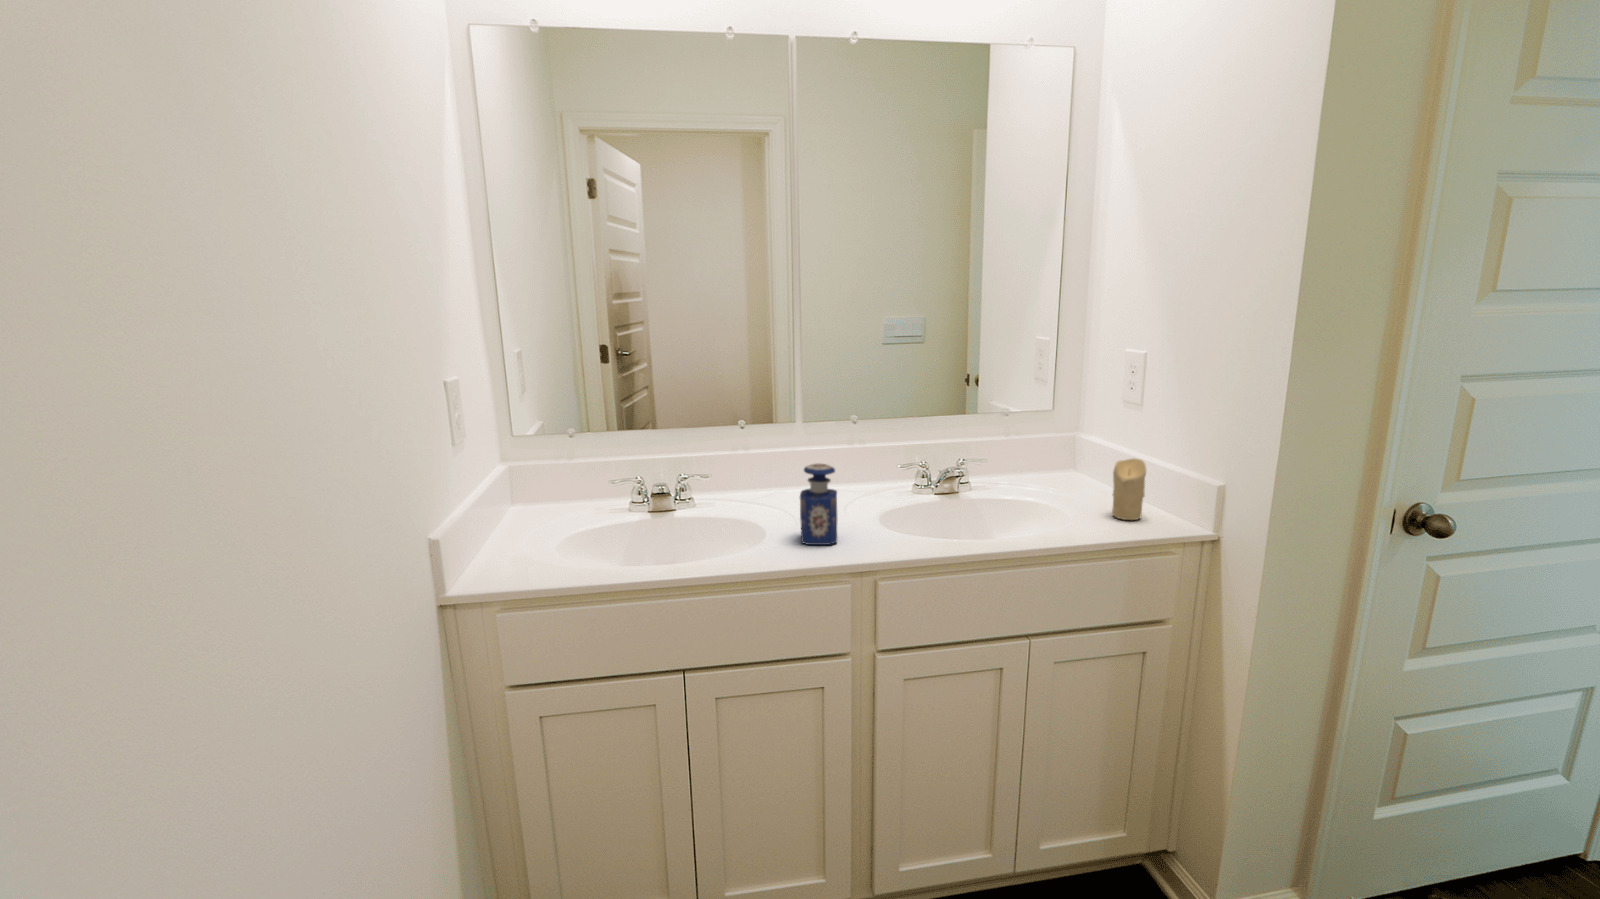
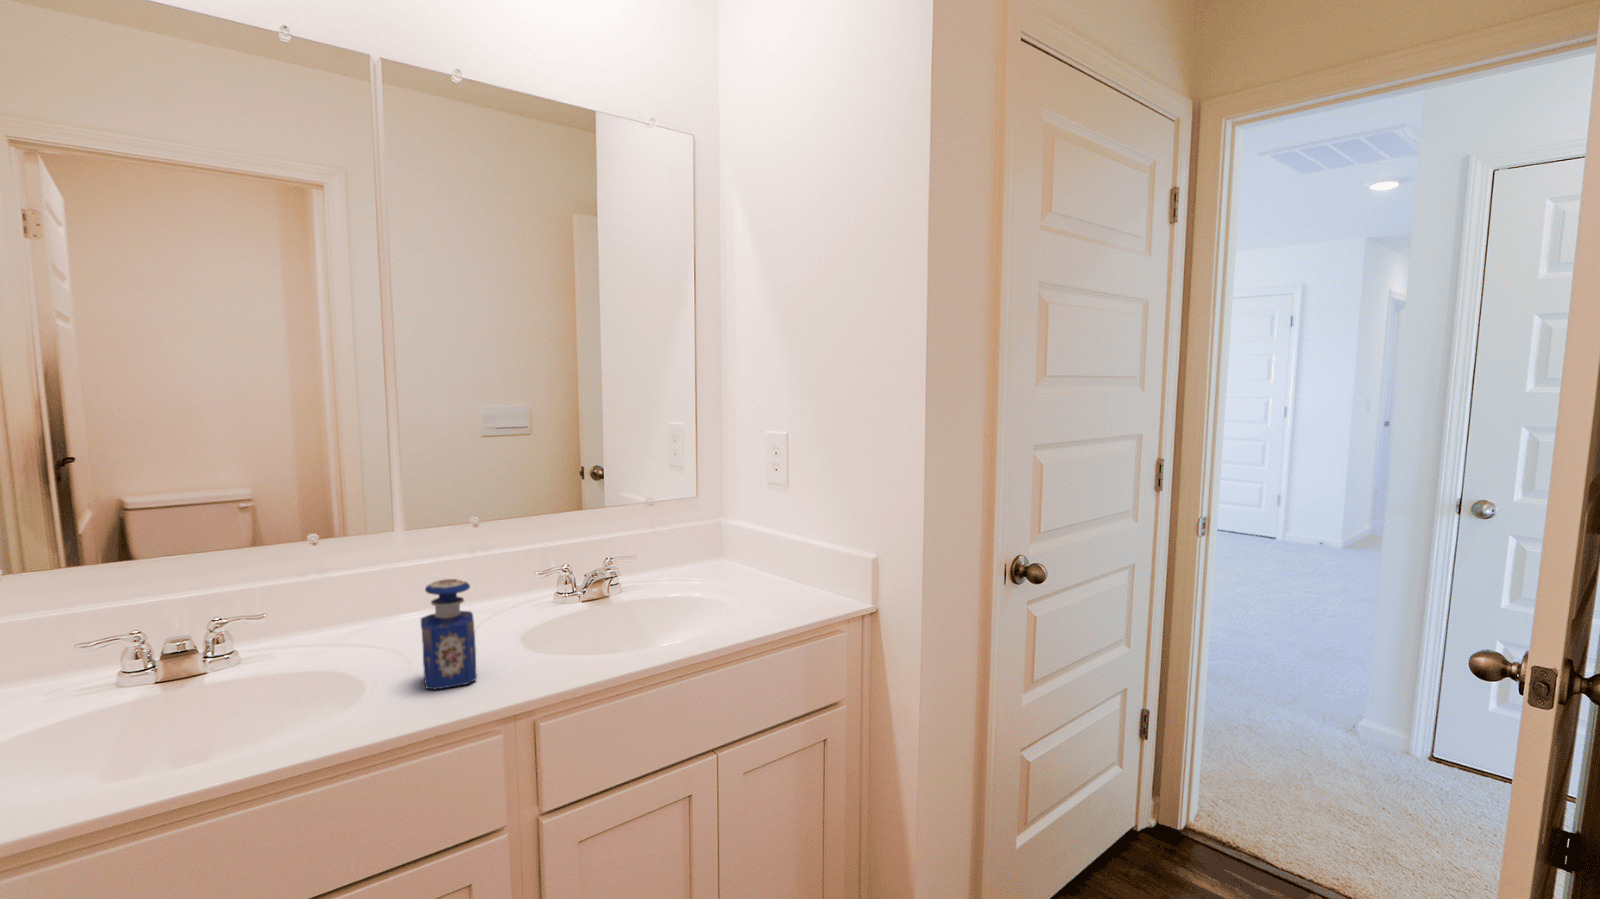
candle: present [1112,459,1146,520] -> none [774,539,804,603]

